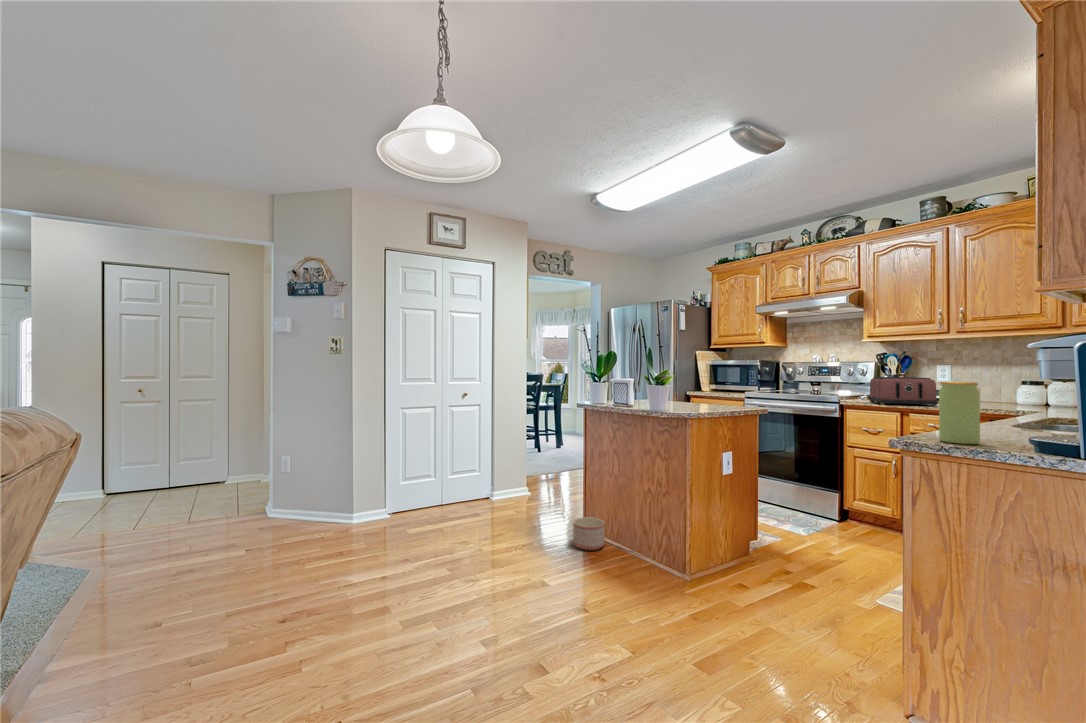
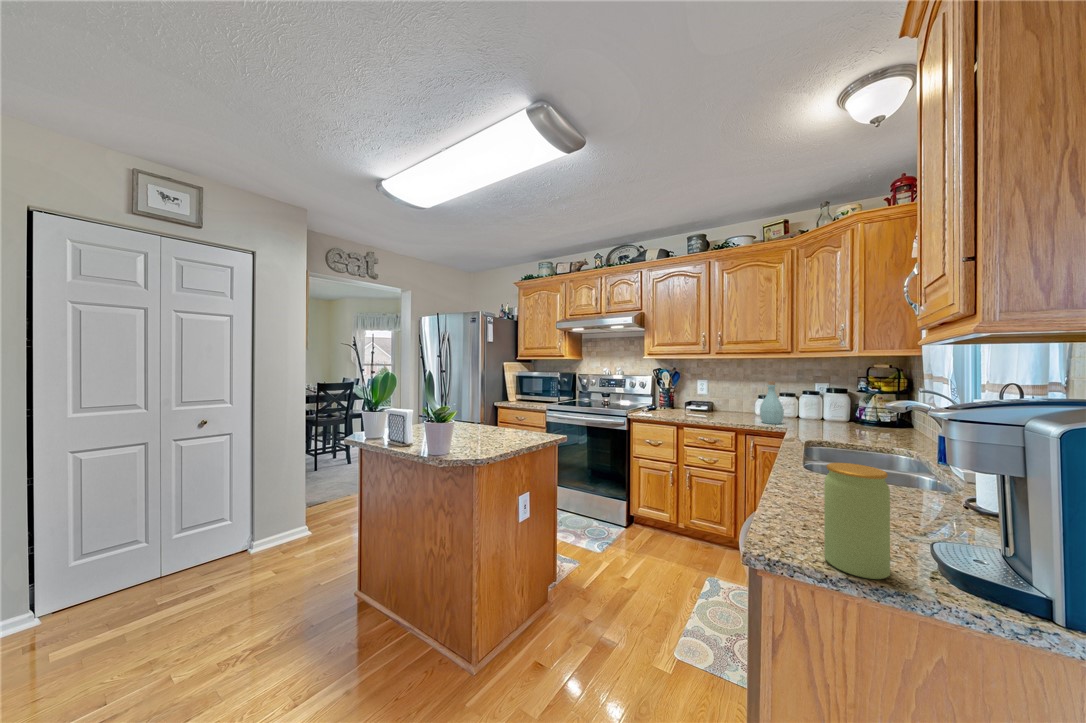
bottle: none [1014,362,1047,411] -> present [760,381,784,424]
toaster: present [869,377,938,406] -> none [650,392,706,421]
planter: present [573,517,605,551] -> none [329,587,375,642]

